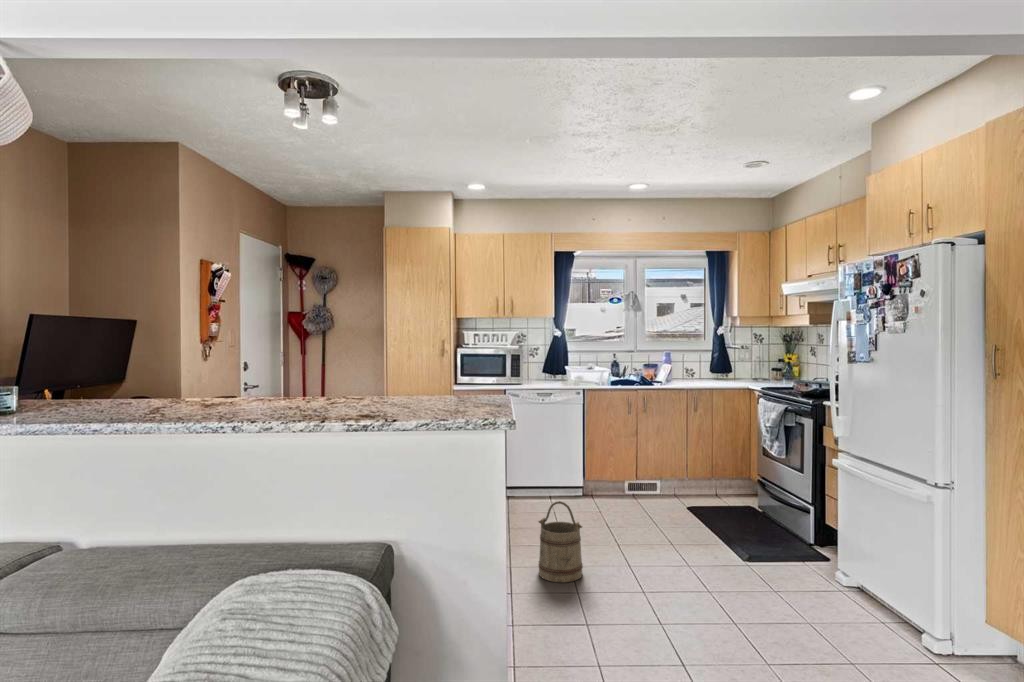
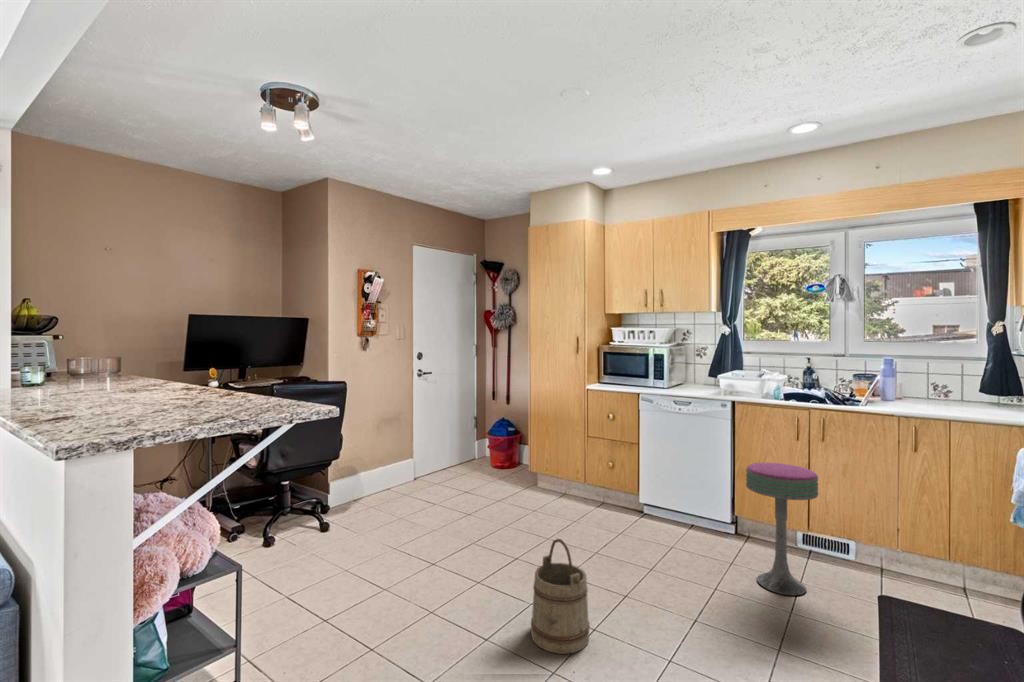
bar stool: none [617,431,662,519] -> present [746,463,818,595]

